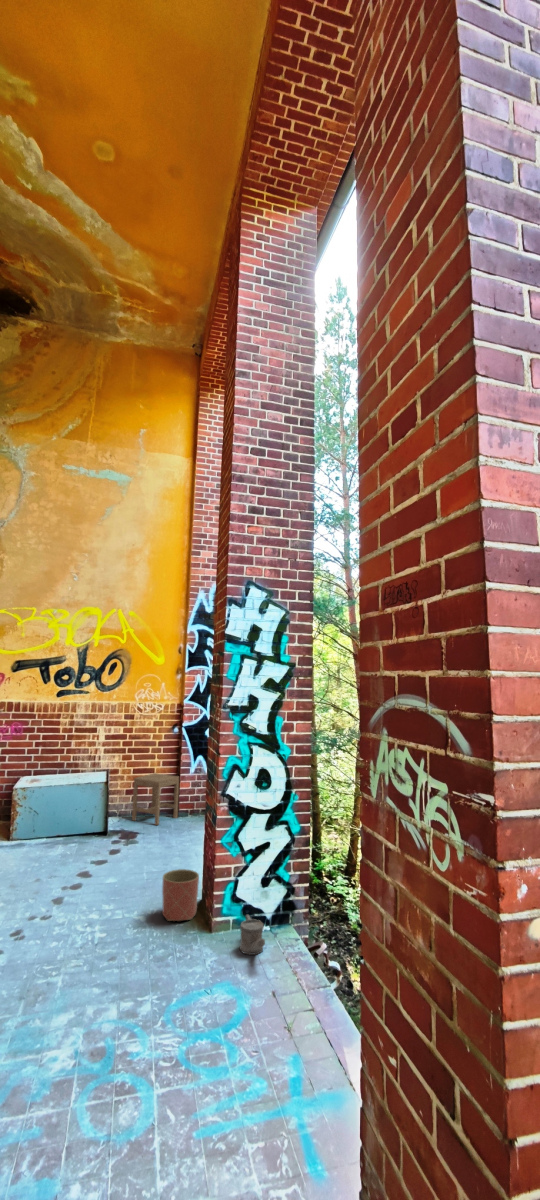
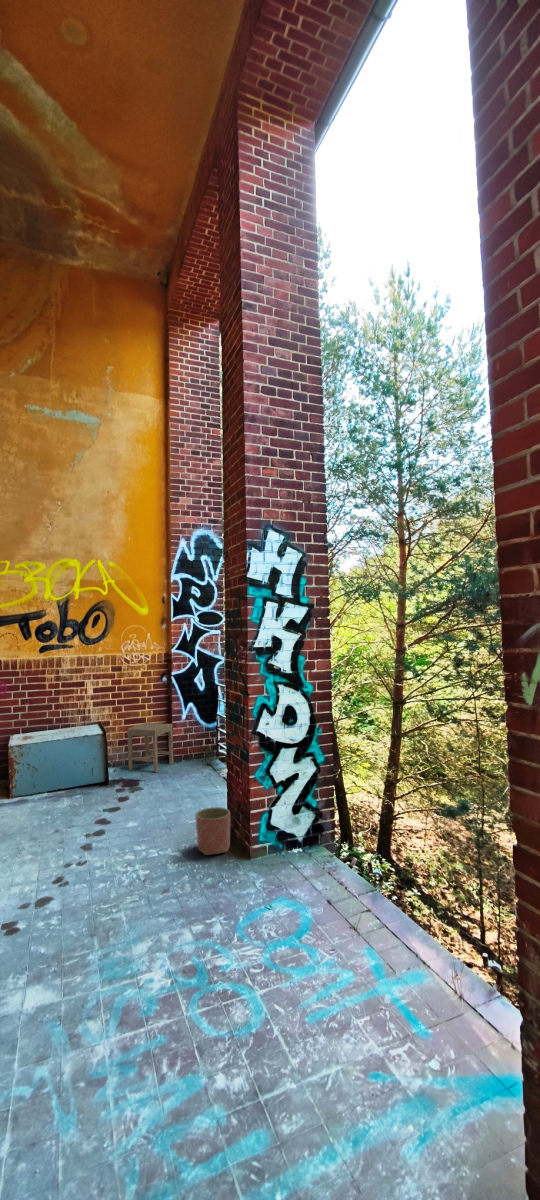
watering can: present [240,915,265,955] -> none [282,841,312,875]

